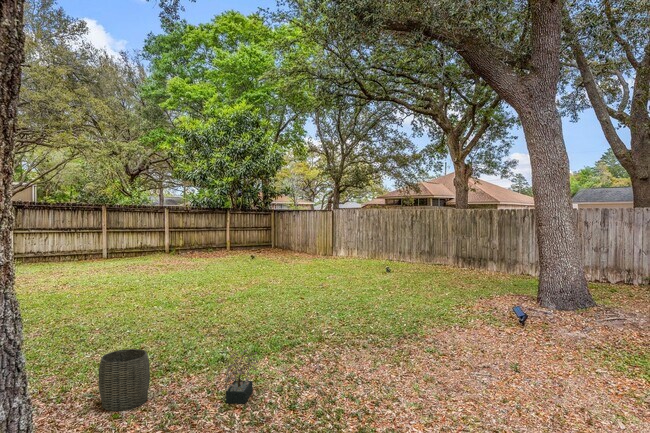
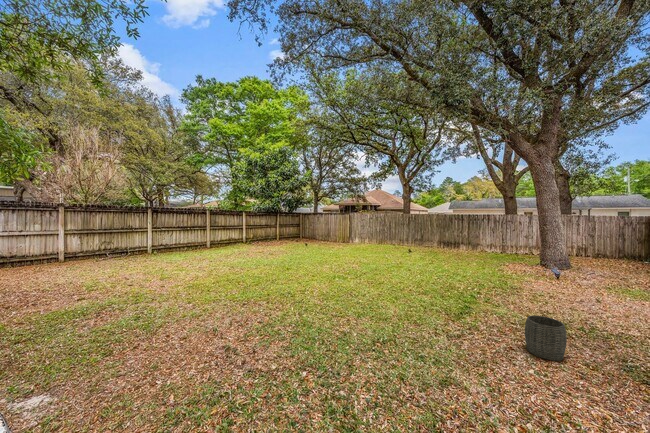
decorative plant: present [225,350,258,404] -> none [570,310,616,346]

